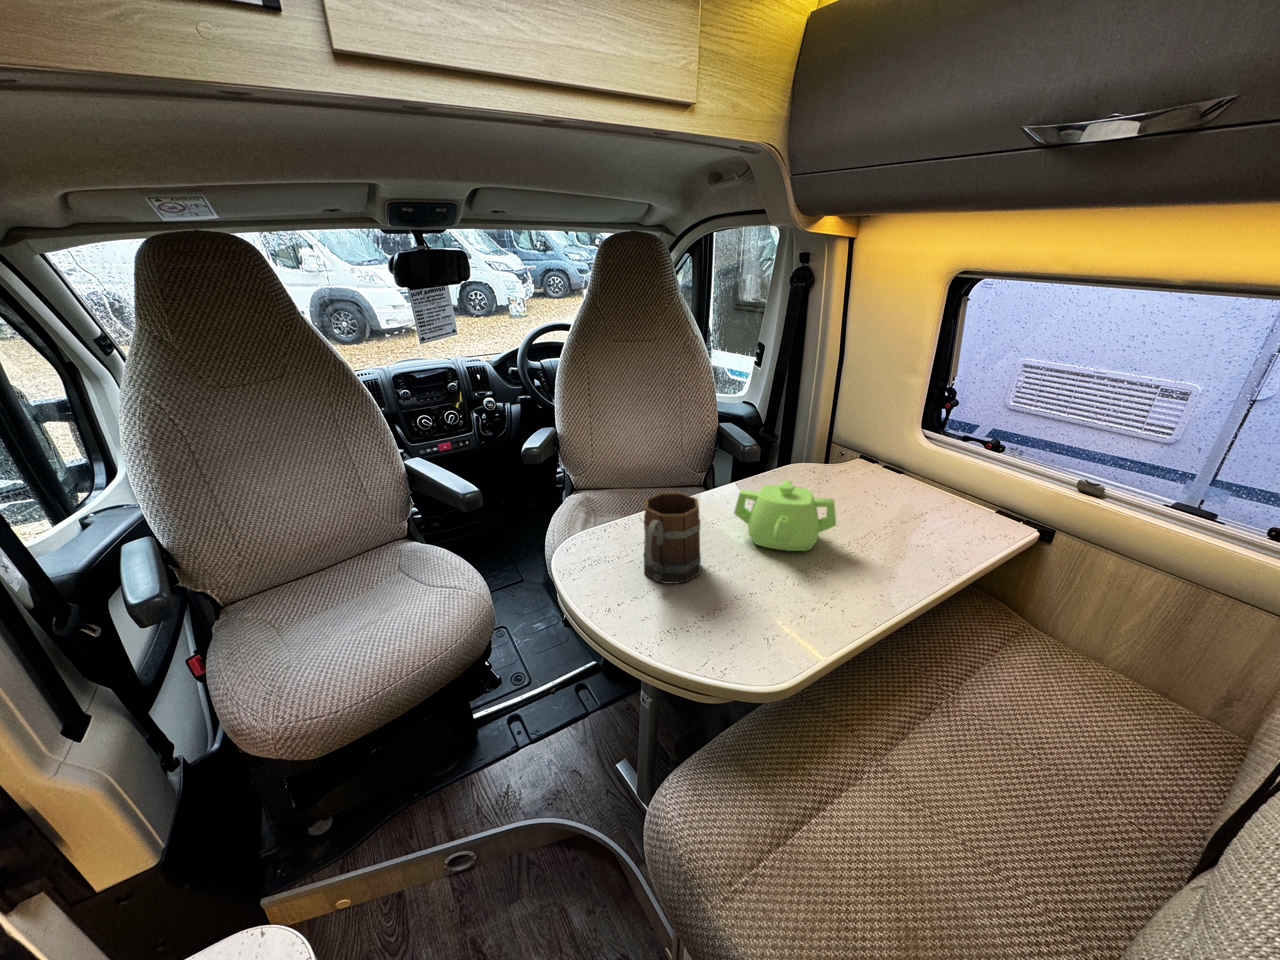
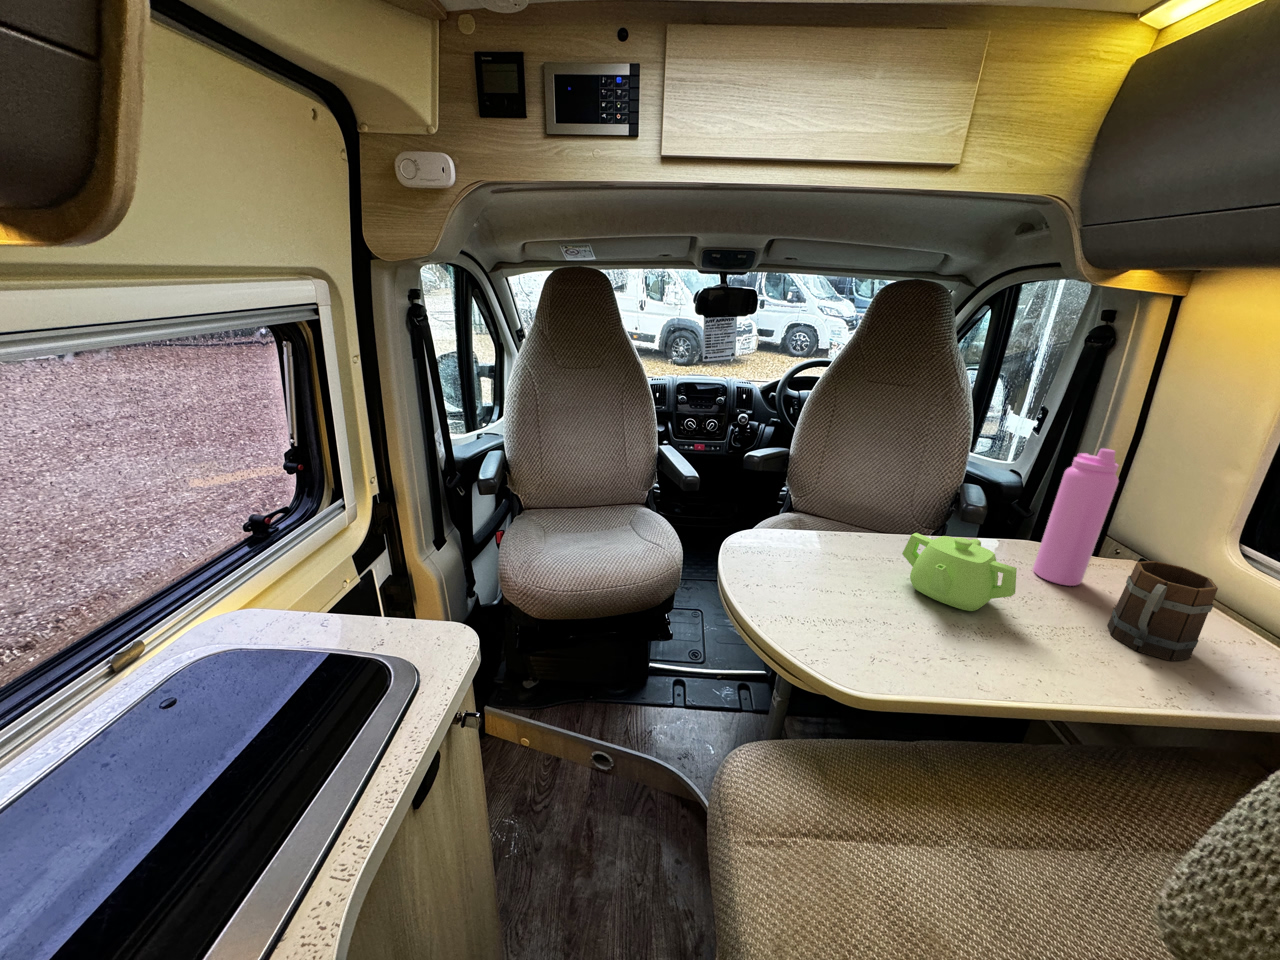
water bottle: none [817,375,867,498] -> present [1033,448,1119,586]
mug: present [643,493,701,583] -> present [1108,561,1218,661]

